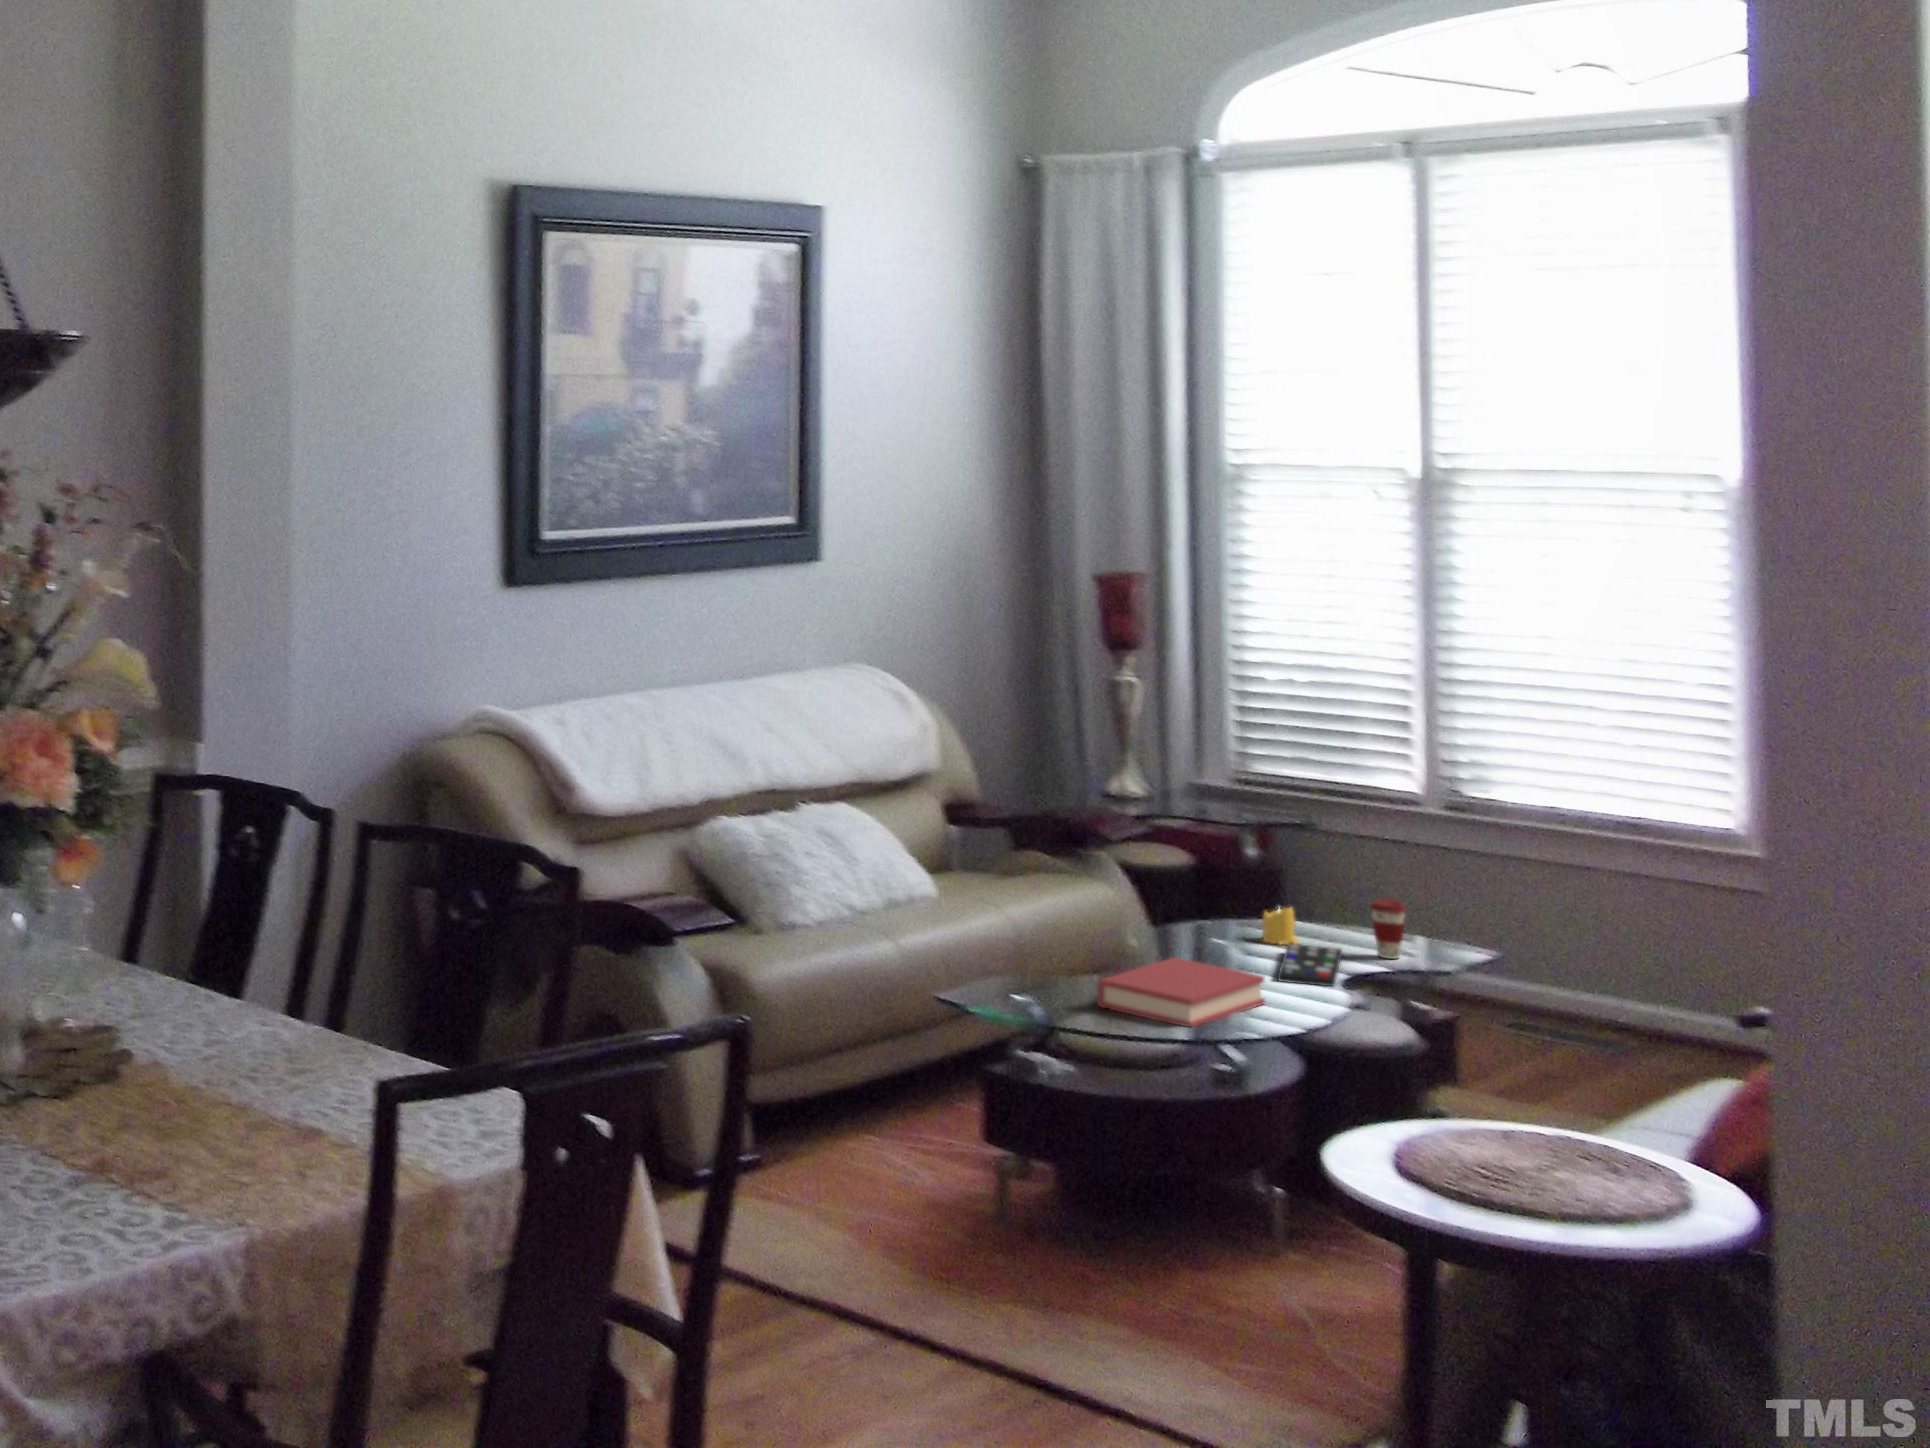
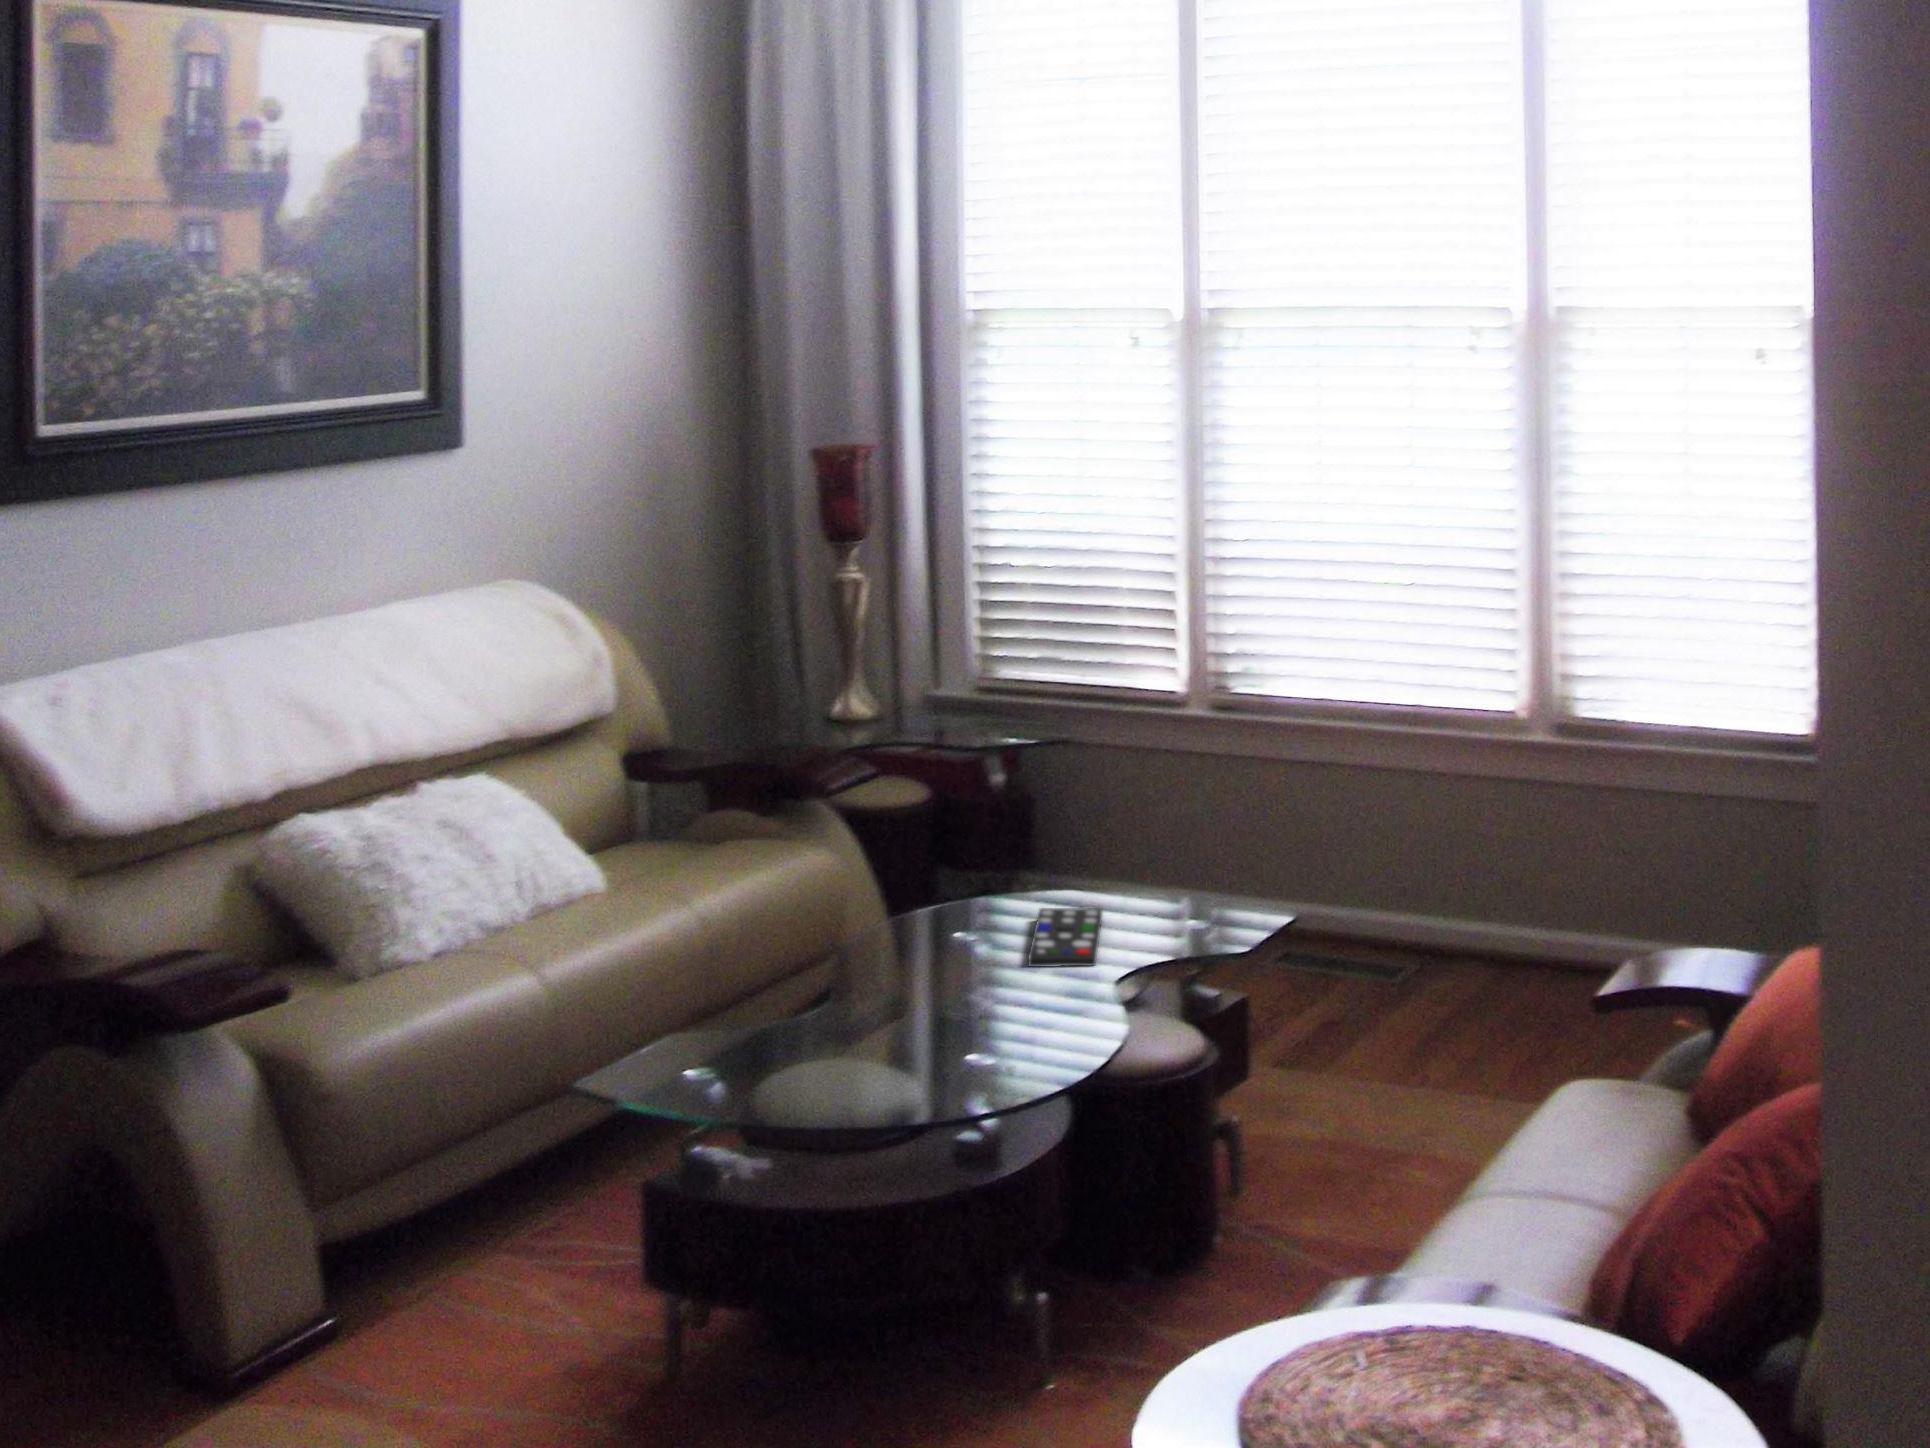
coffee cup: present [1371,899,1406,959] -> none [1135,841,1177,914]
candle: present [1262,908,1299,945] -> none [1006,857,1053,909]
hardback book: present [1098,958,1265,1027] -> none [801,955,1013,1060]

